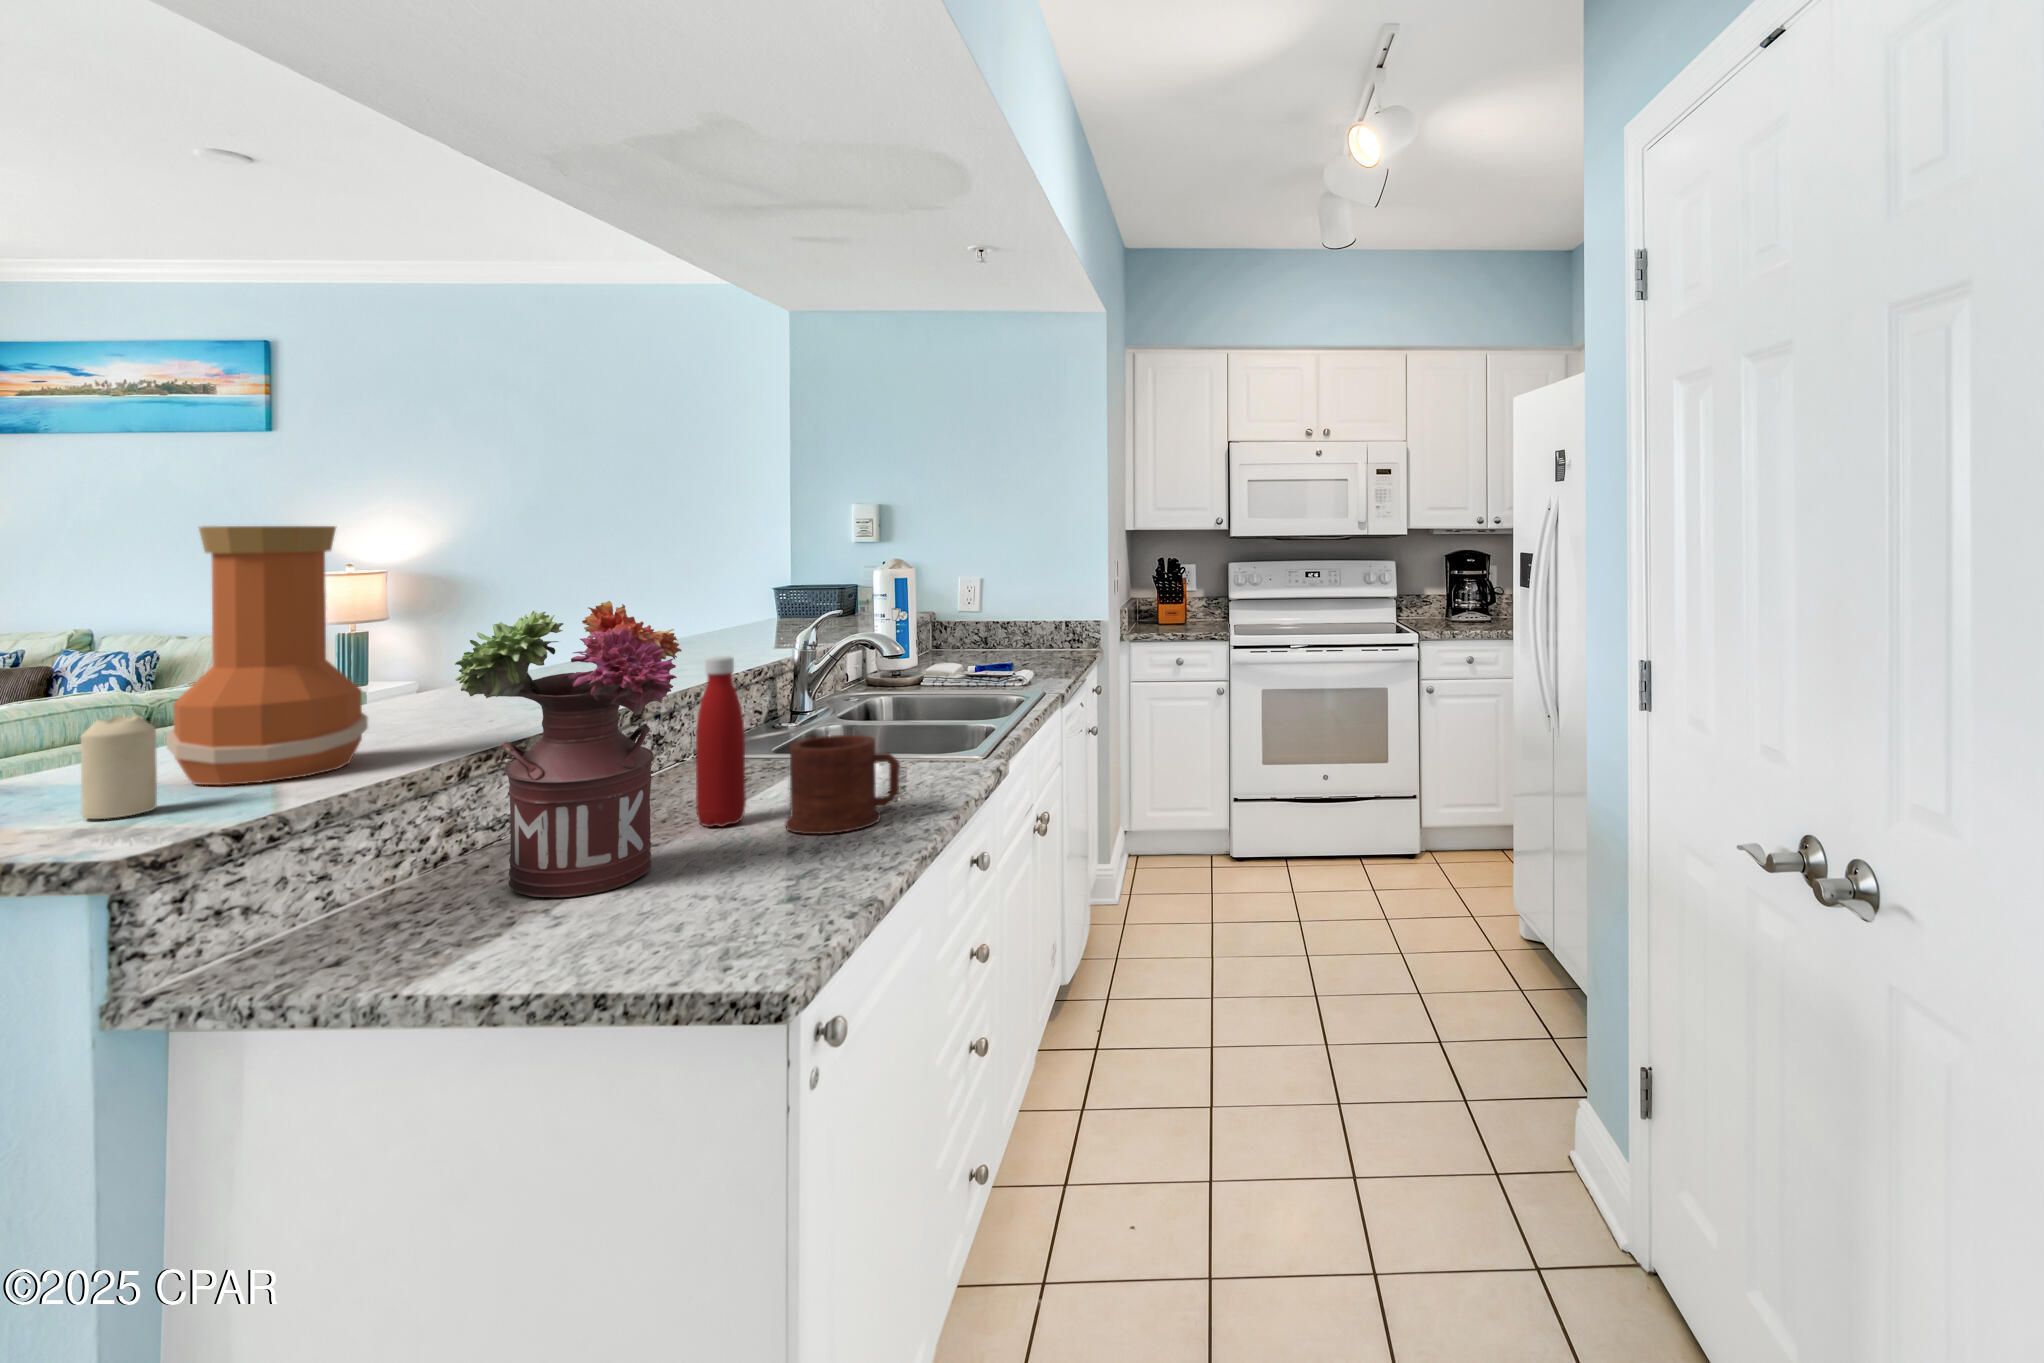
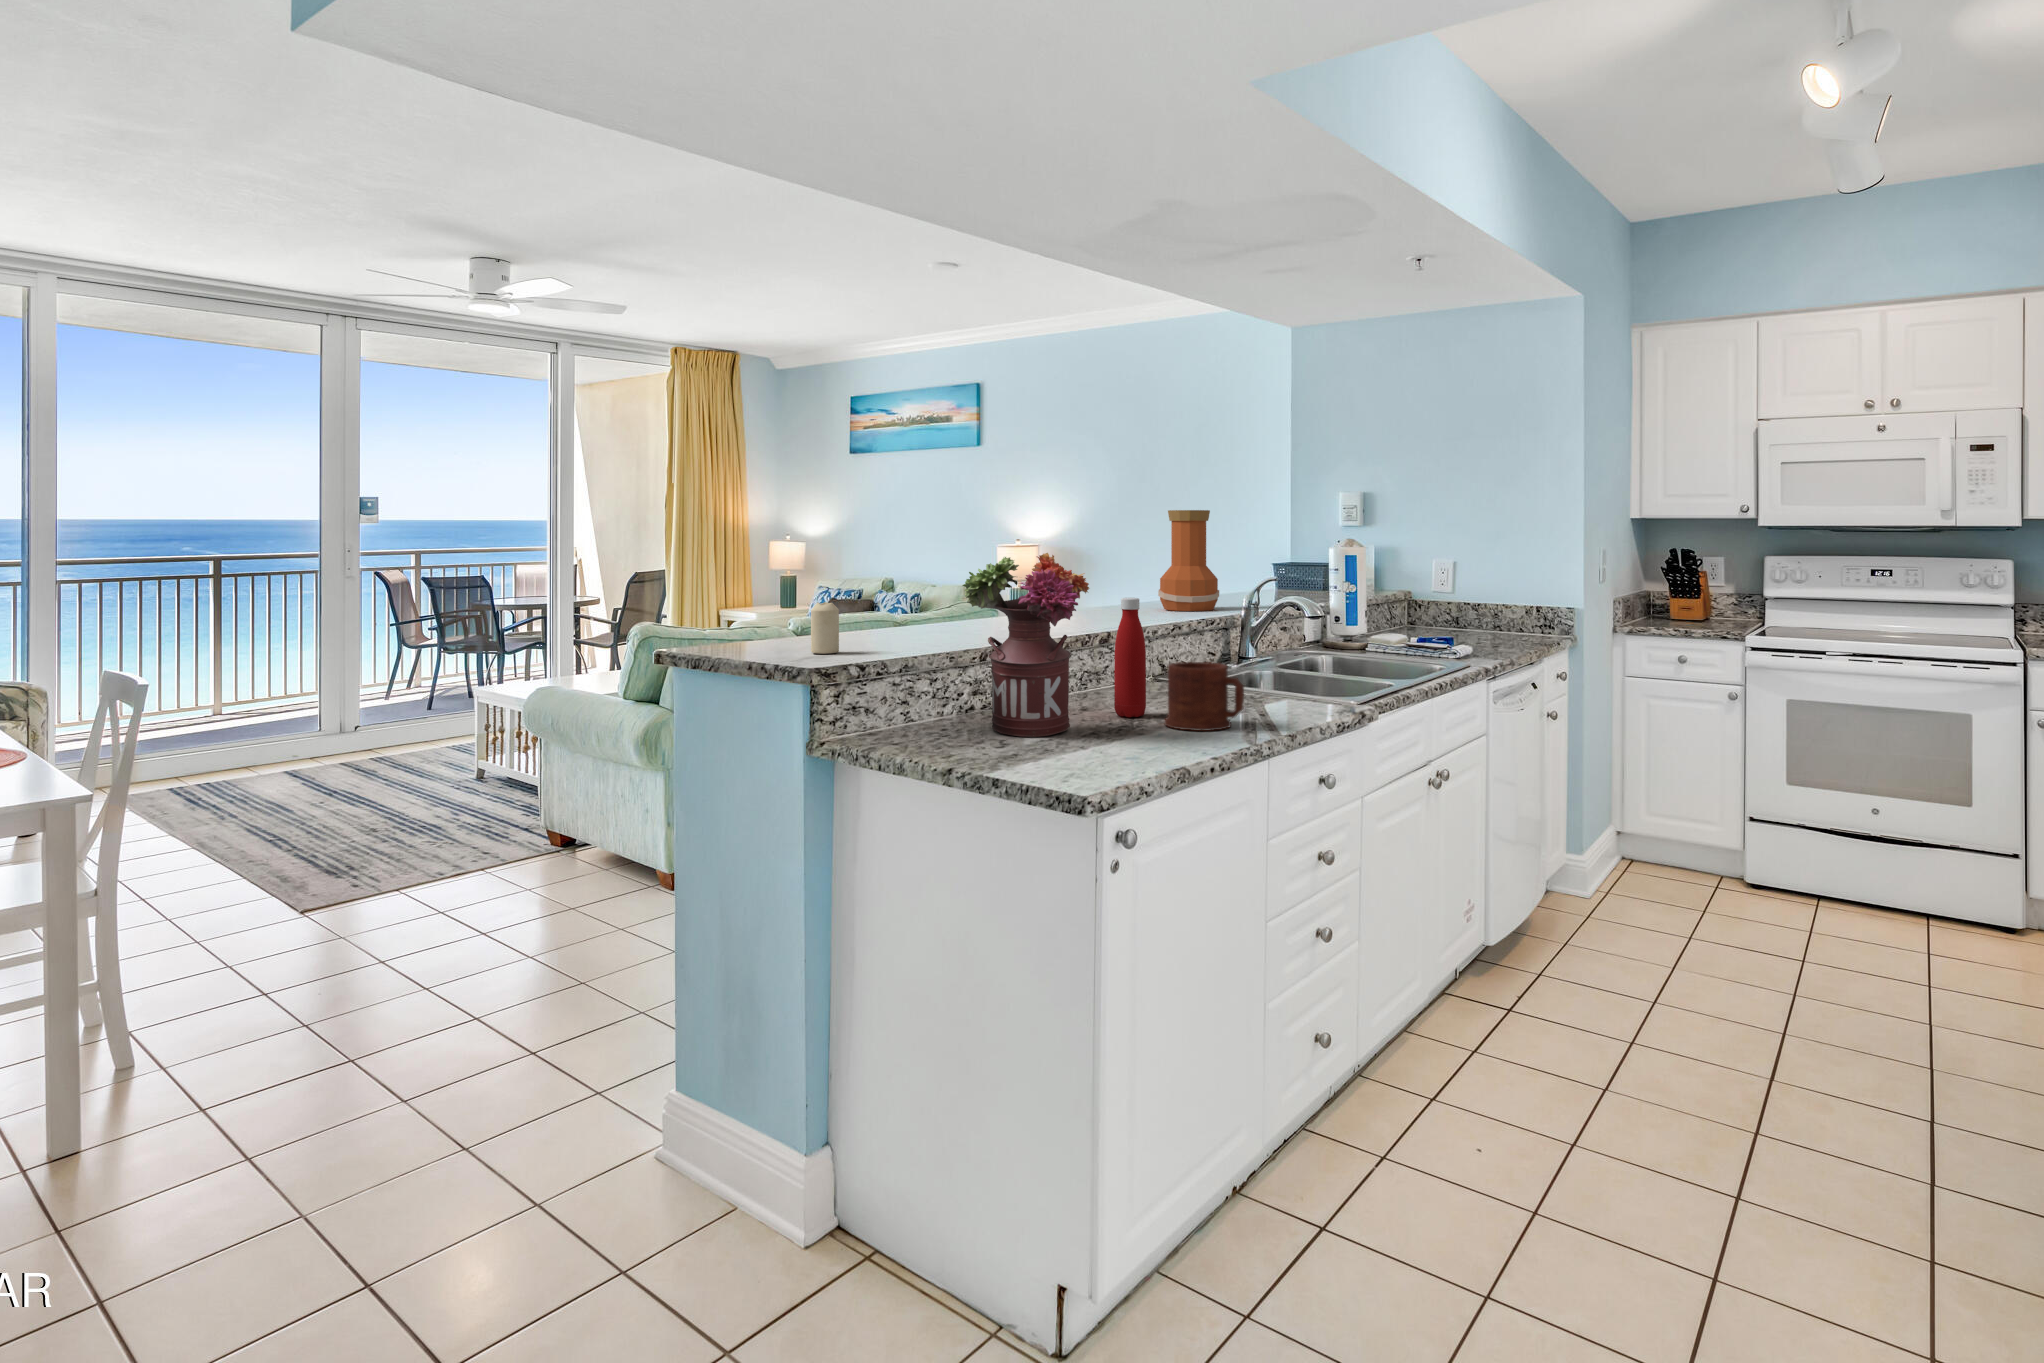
vase: present [166,526,368,785] -> present [1158,510,1219,611]

